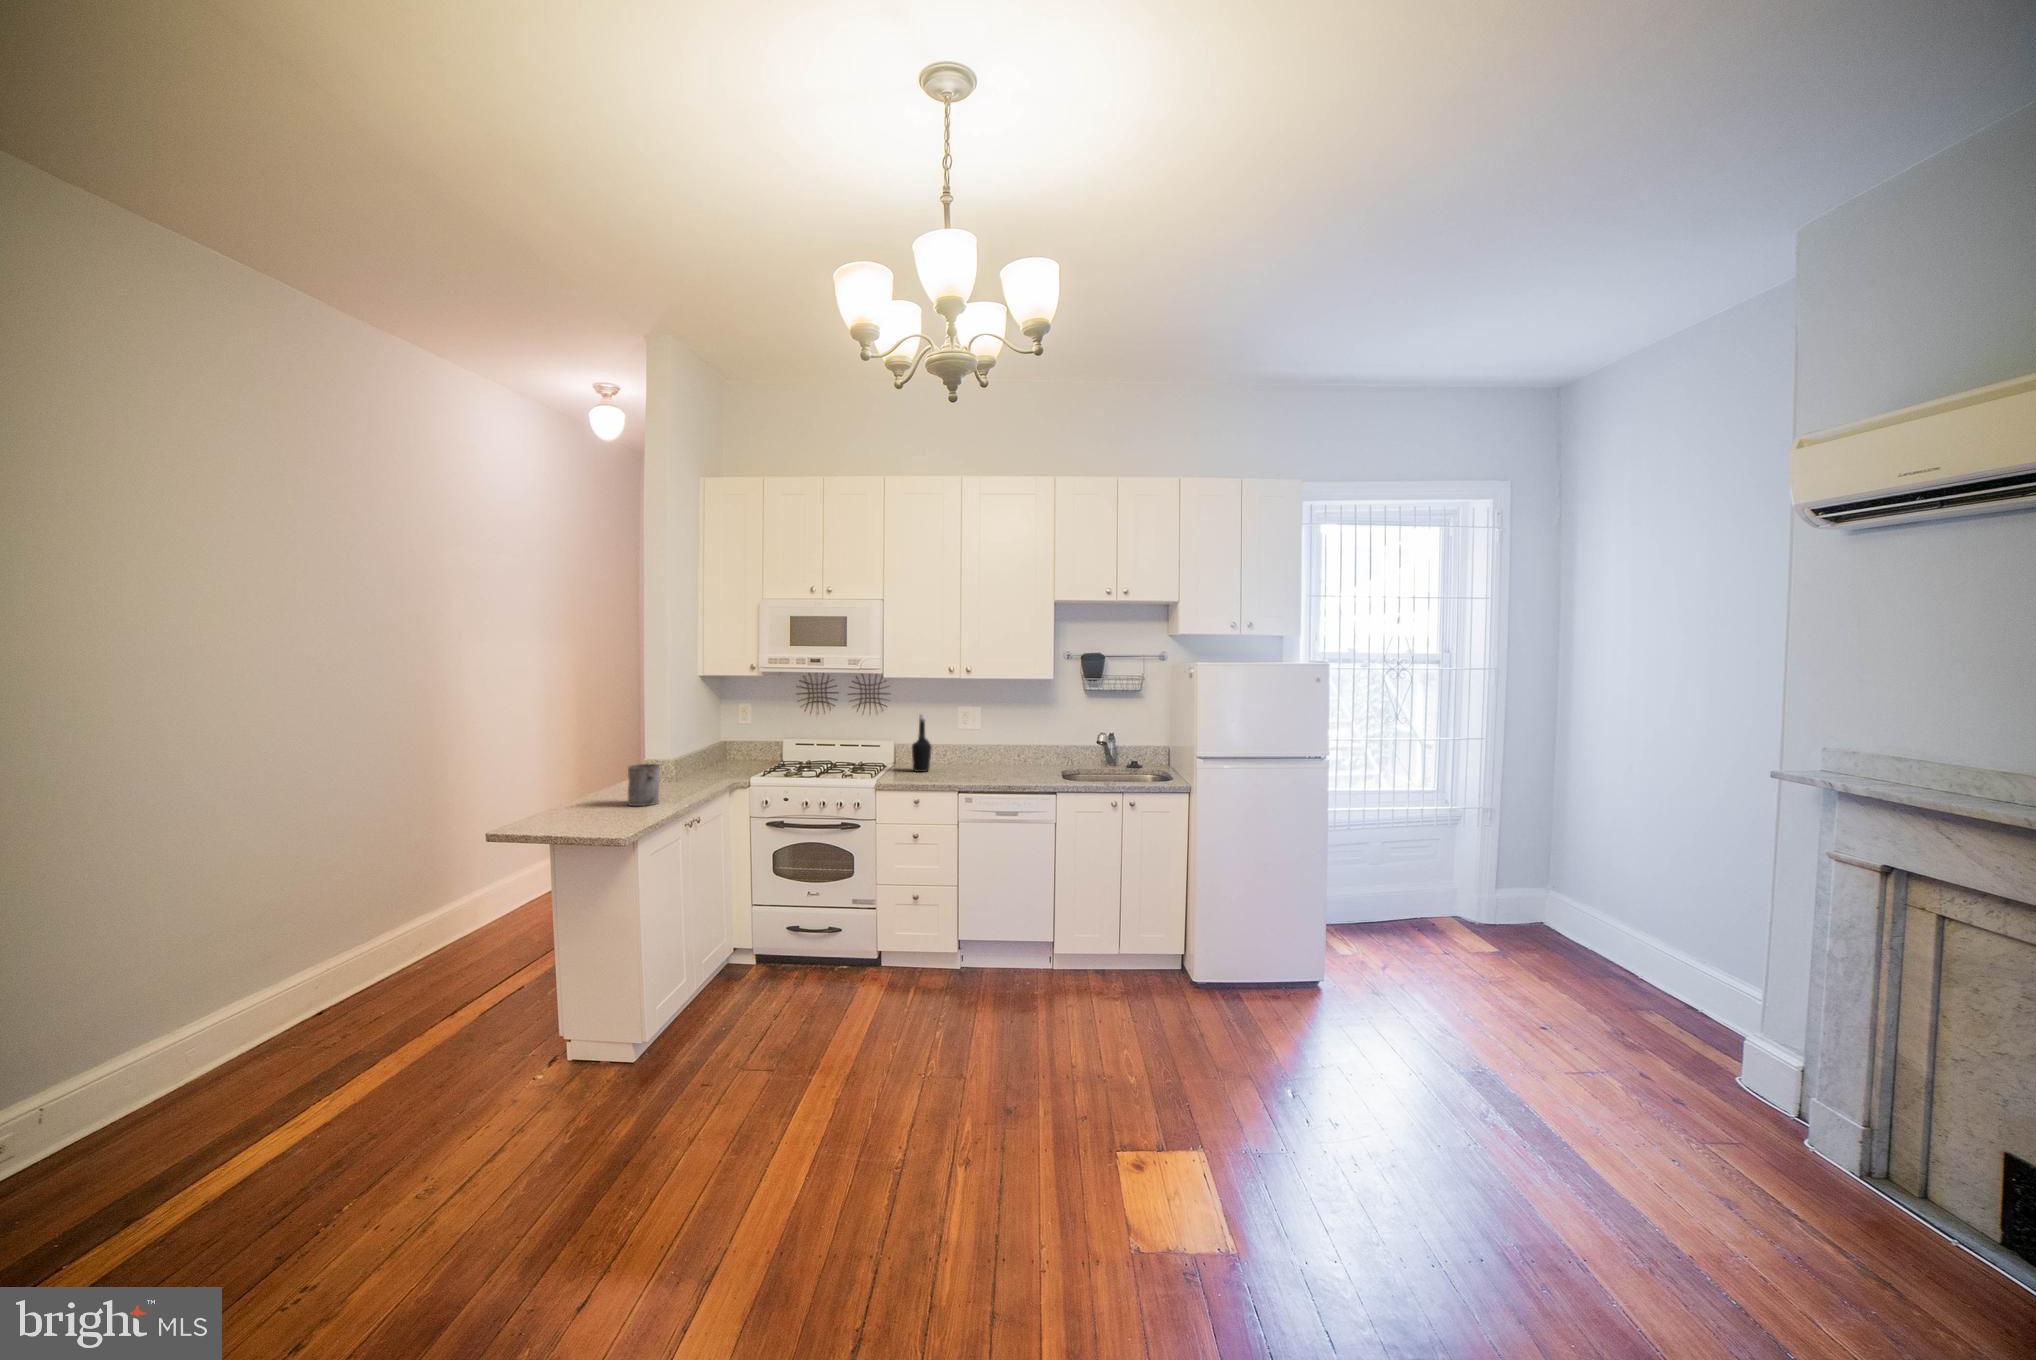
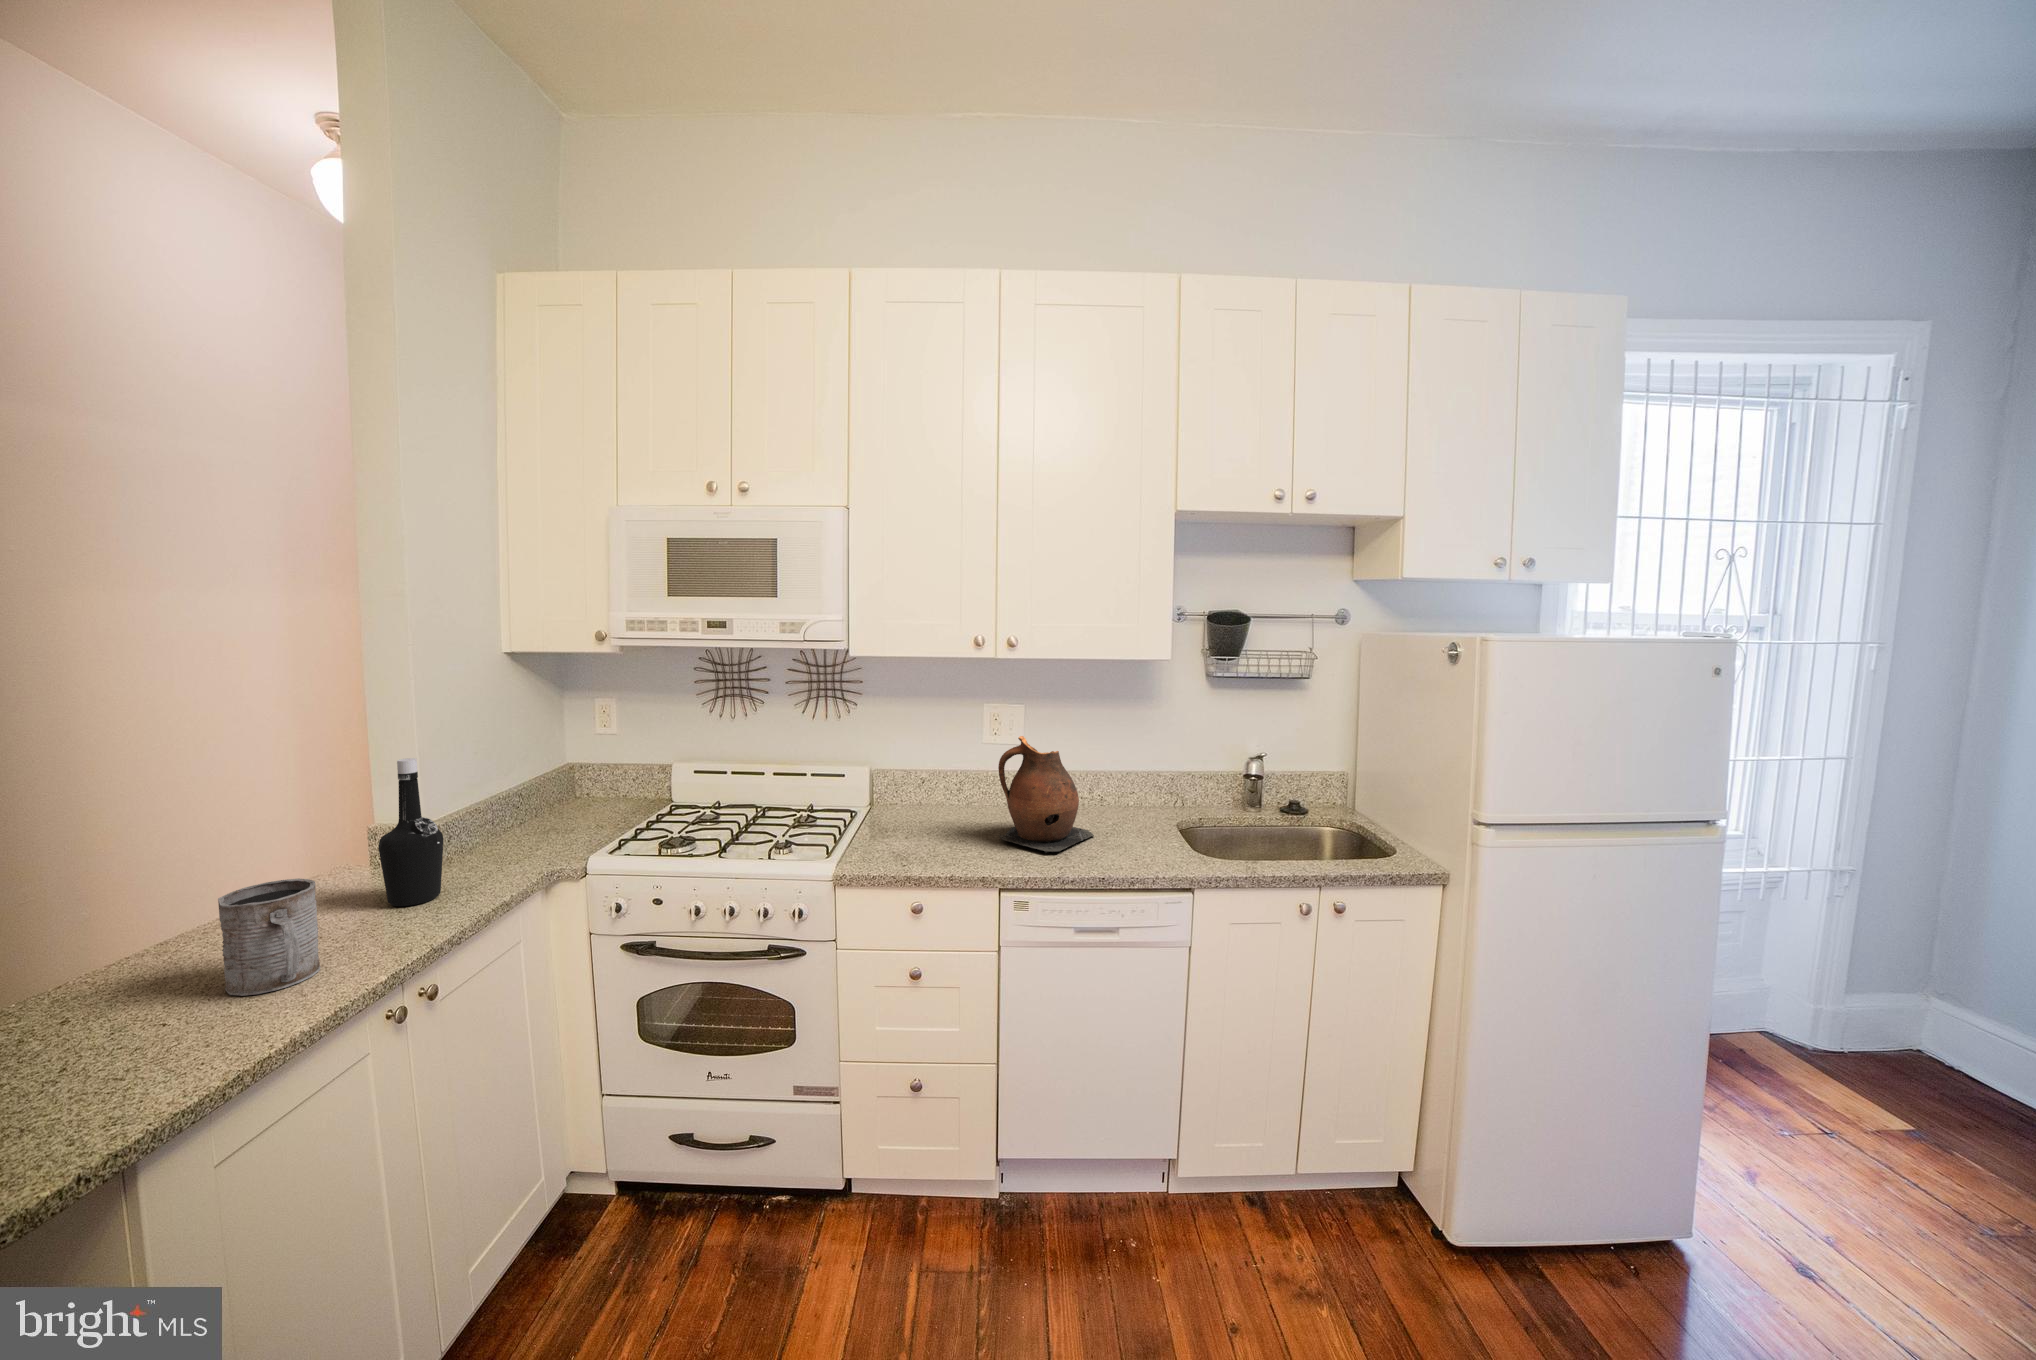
bottle: present [912,714,931,772] -> present [378,758,444,906]
ceramic pitcher: none [962,720,1014,779] -> present [998,736,1094,853]

